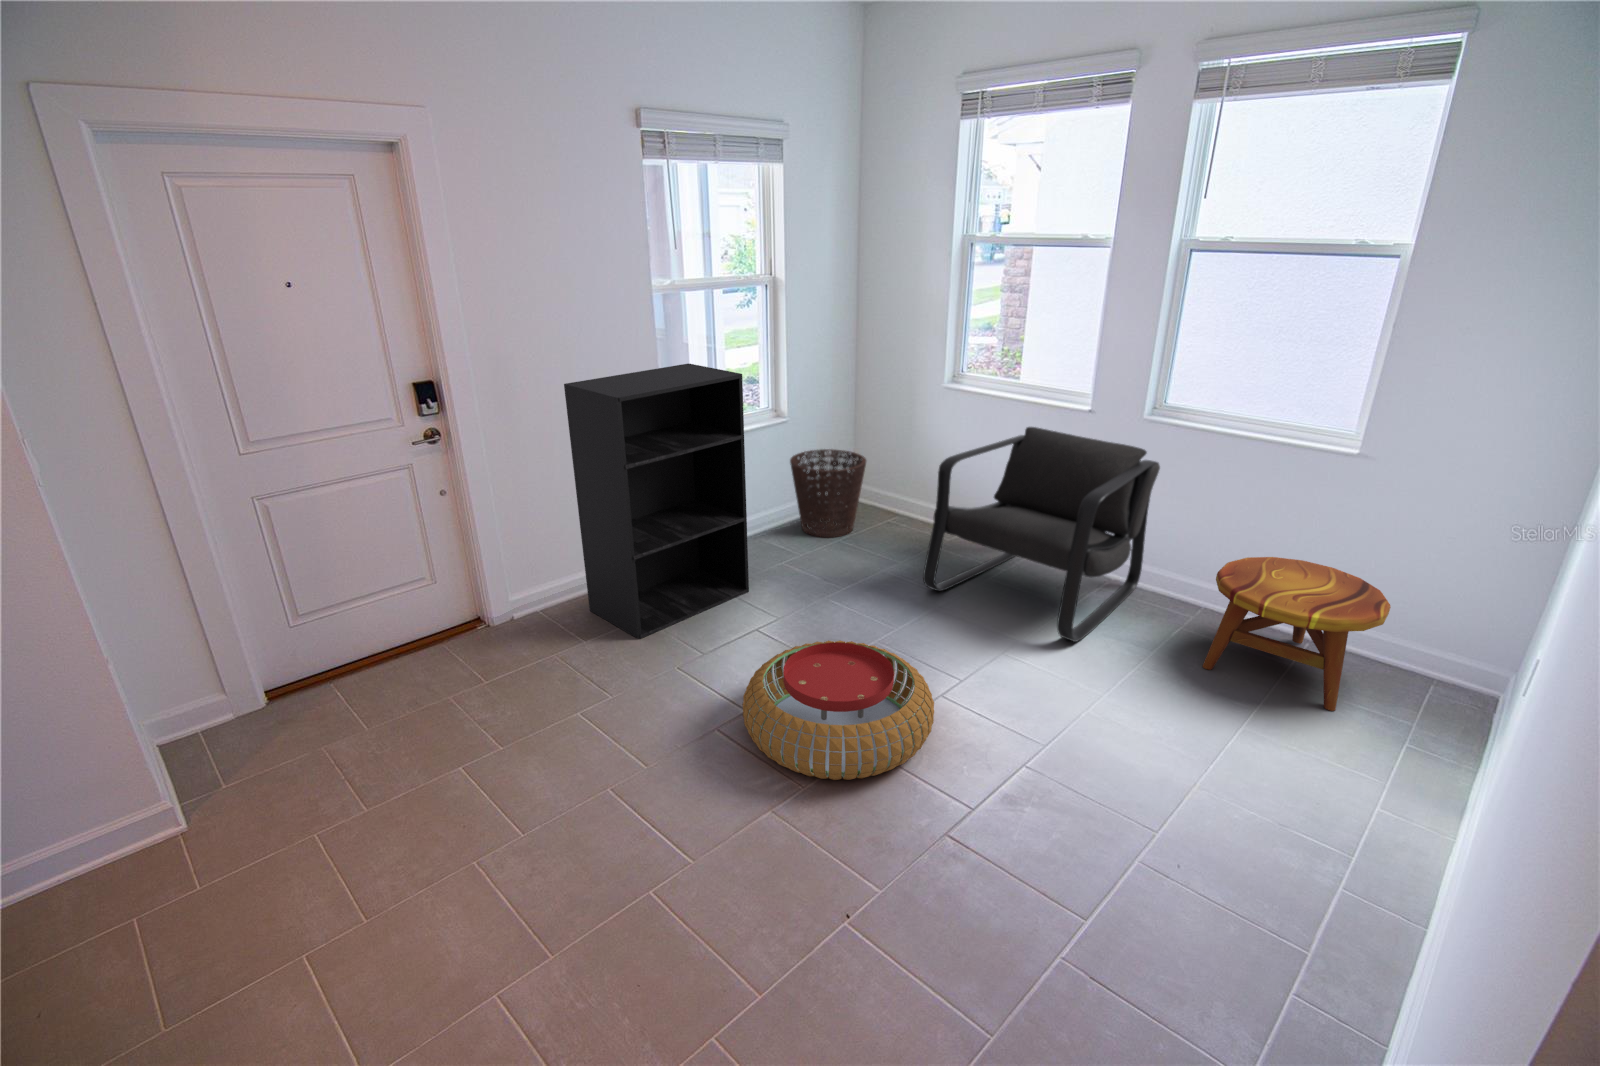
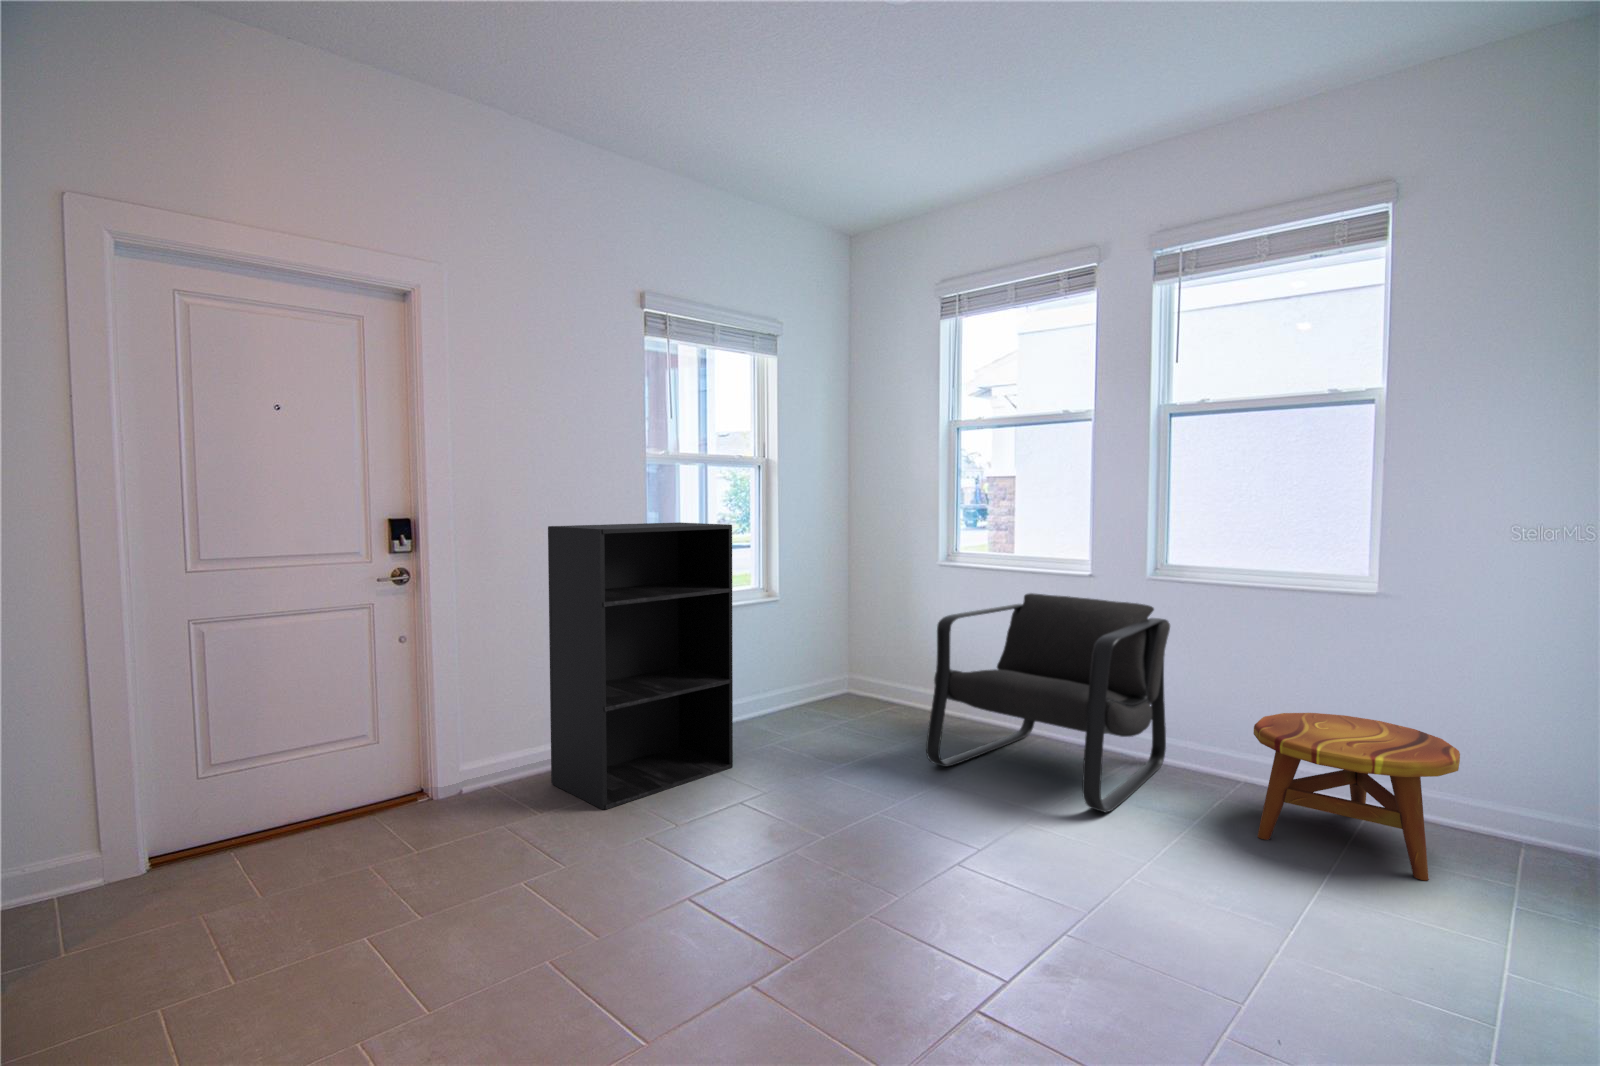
basket: present [790,449,866,538] -> none [780,632,861,722]
pouf: present [742,641,934,780] -> none [718,793,950,953]

